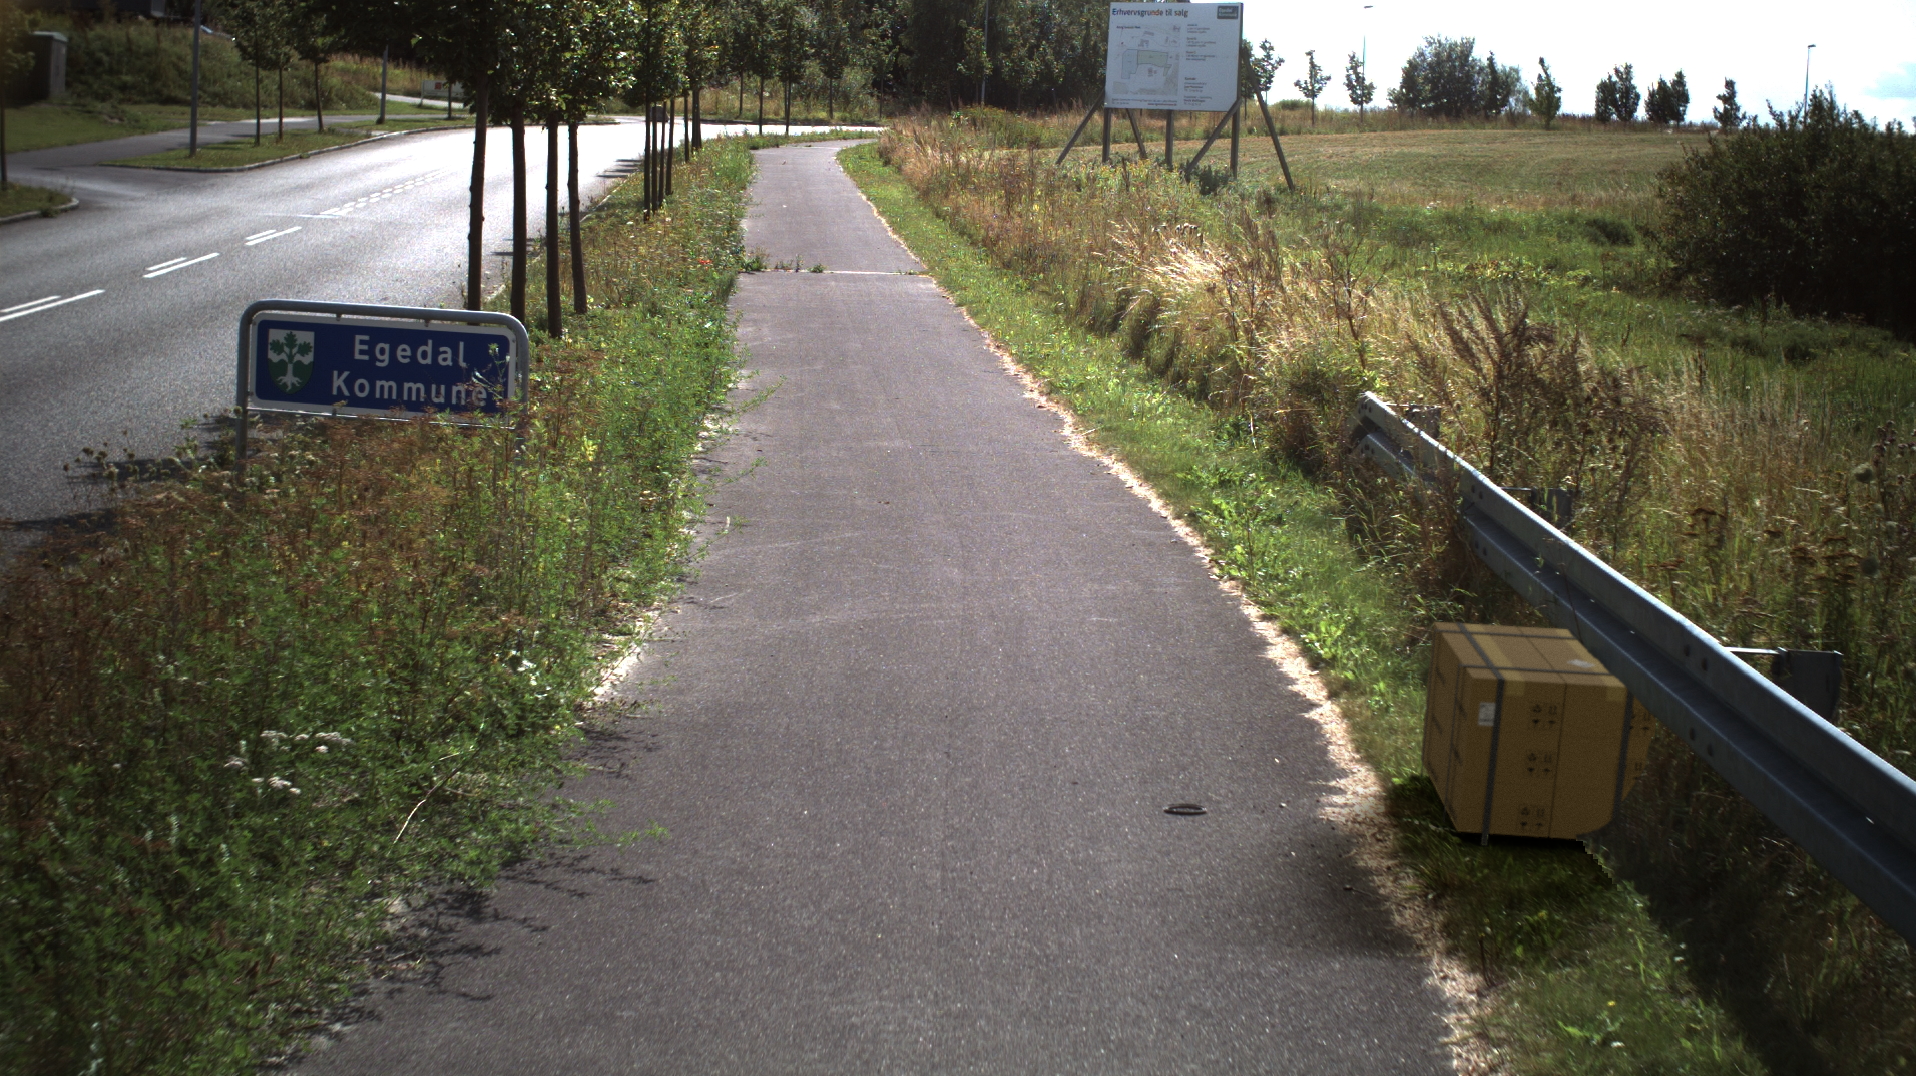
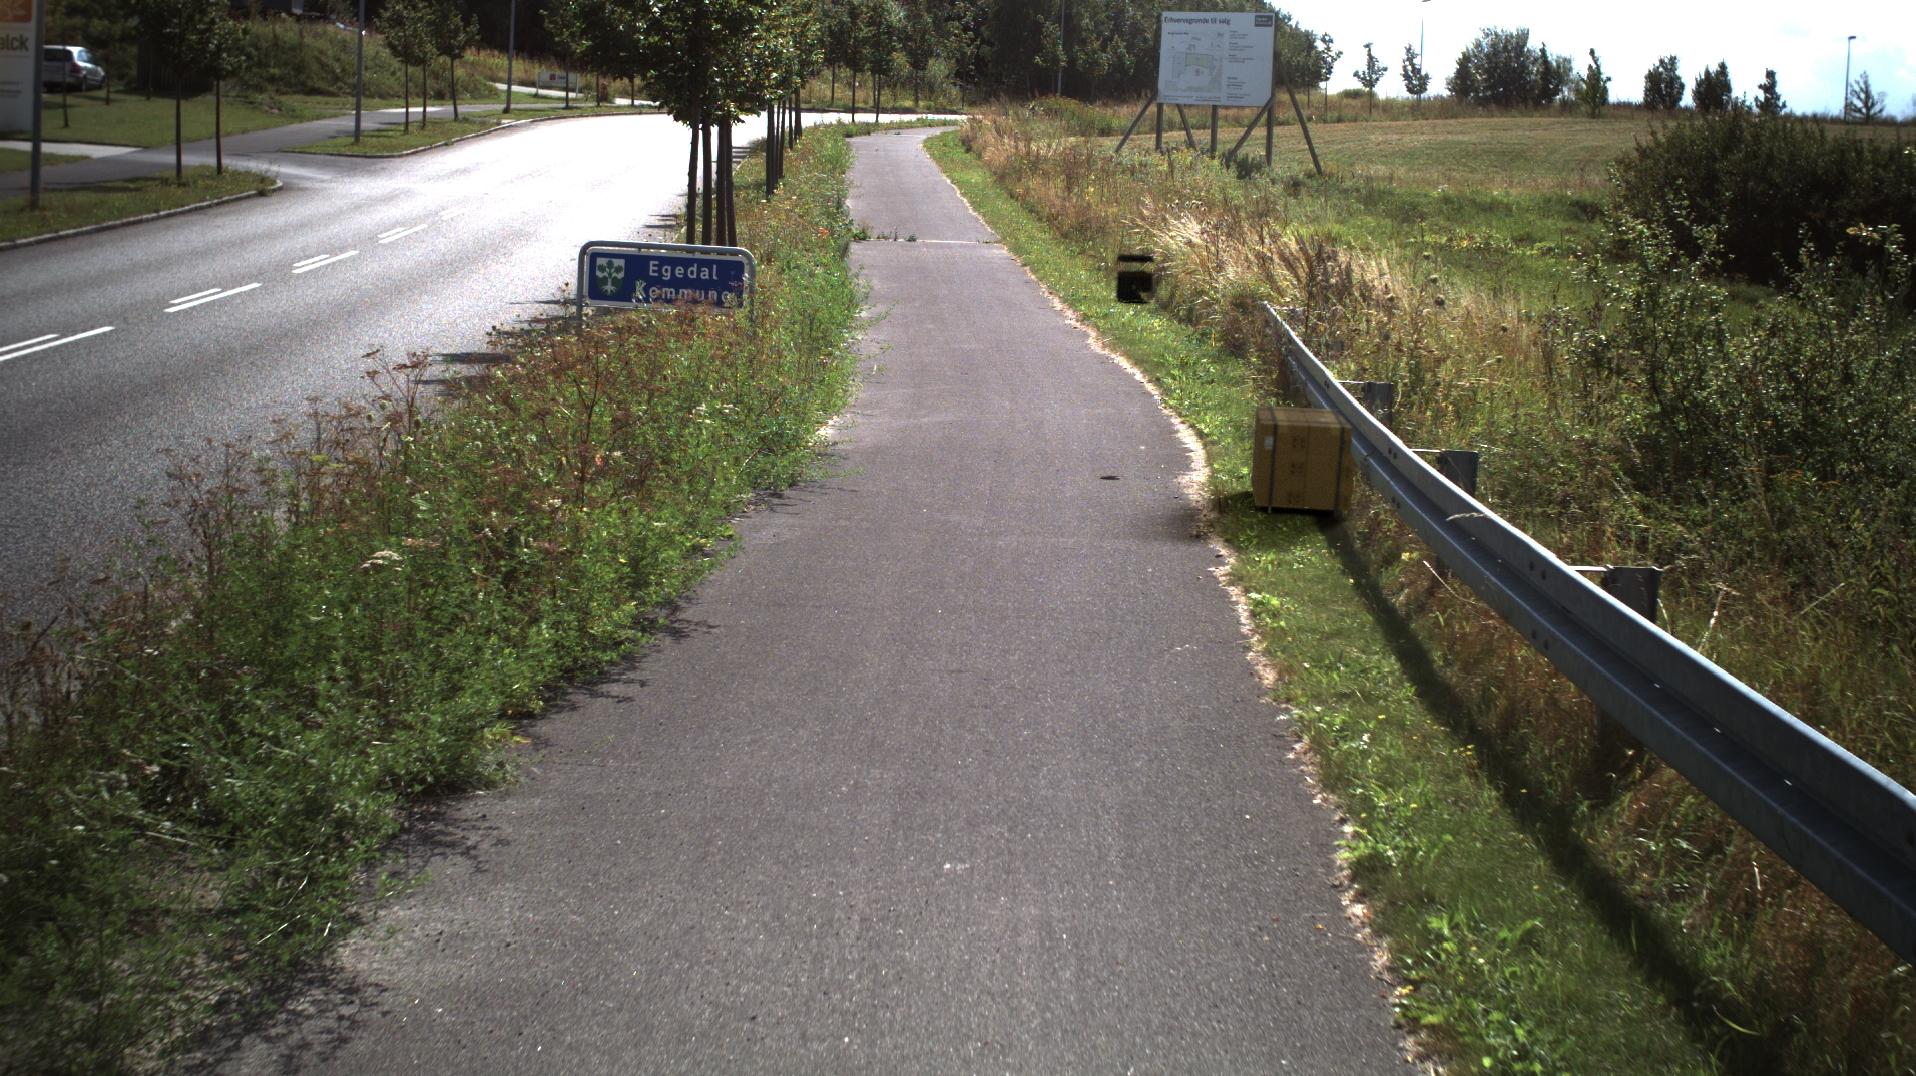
toolbox: none [1086,297,1139,363] -> present [1116,254,1155,303]

